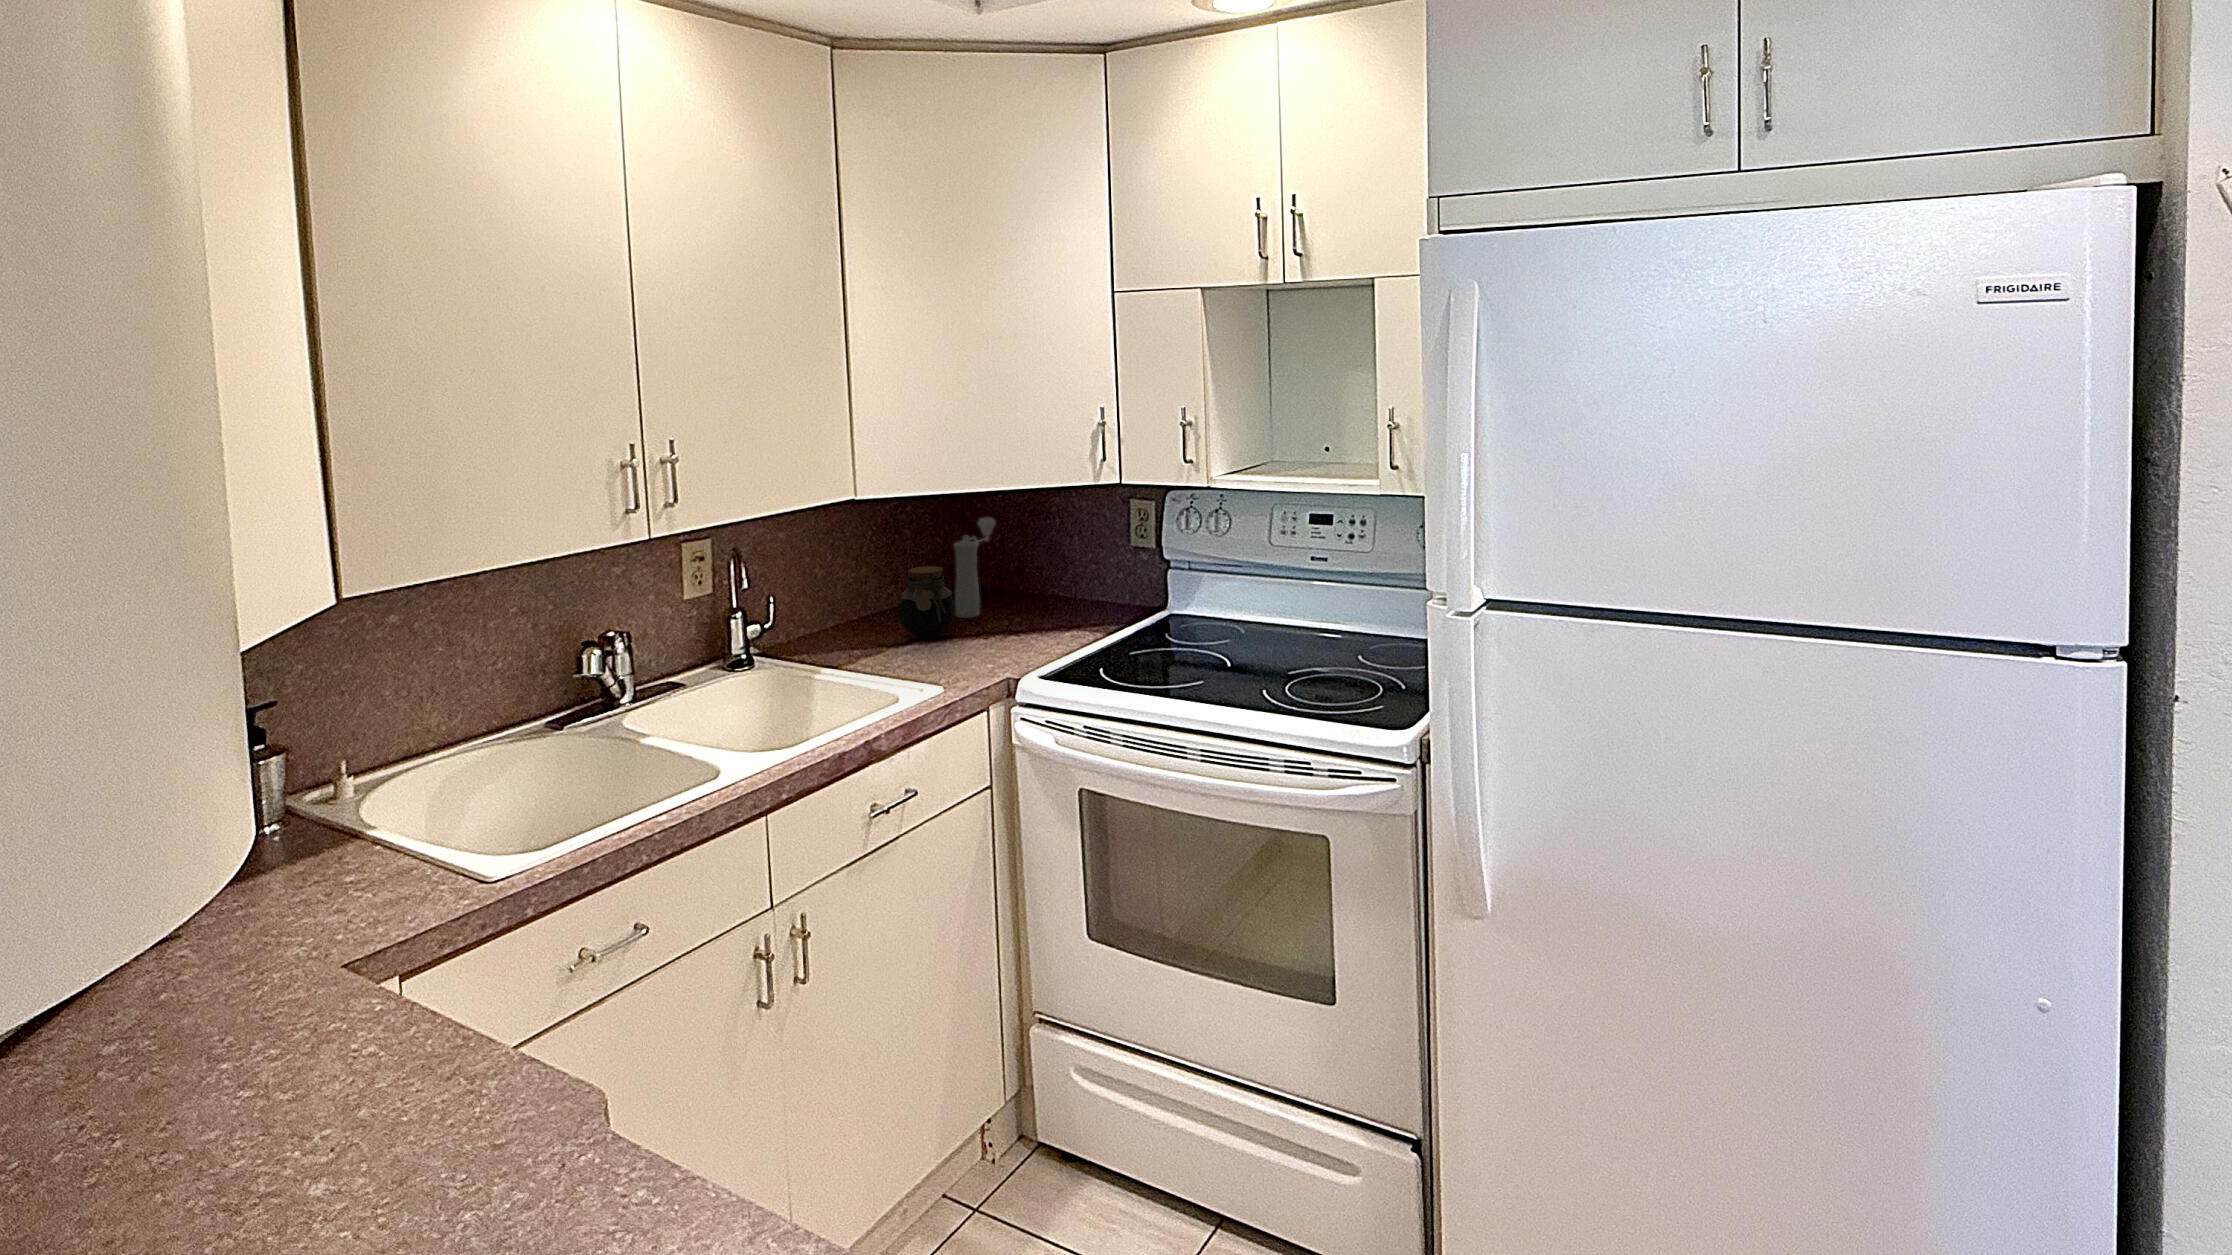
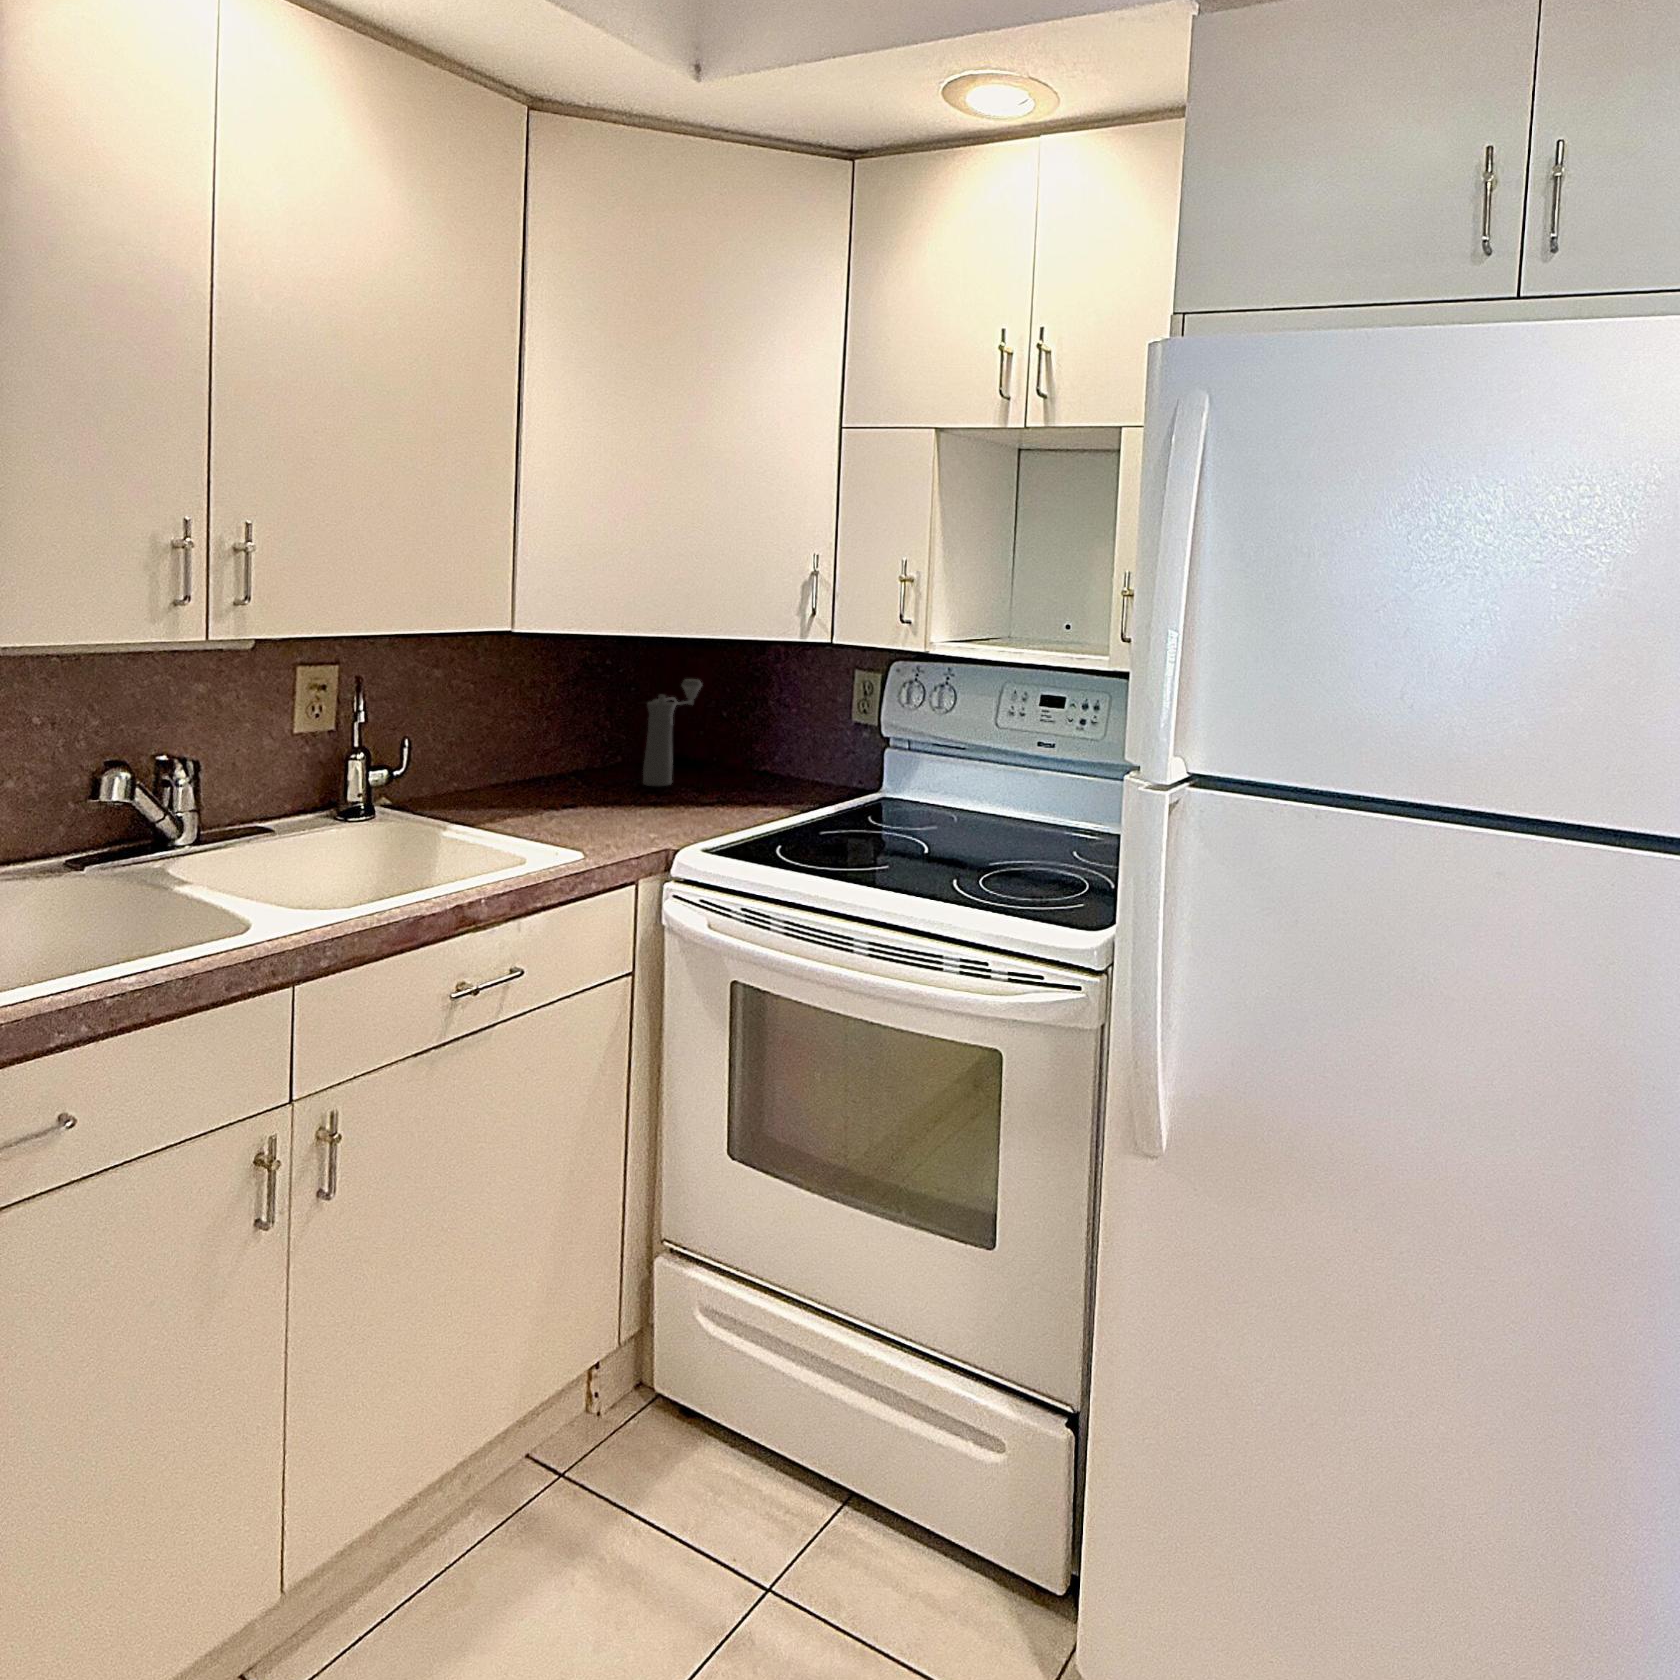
jar: present [899,566,955,637] -> none [565,722,635,801]

